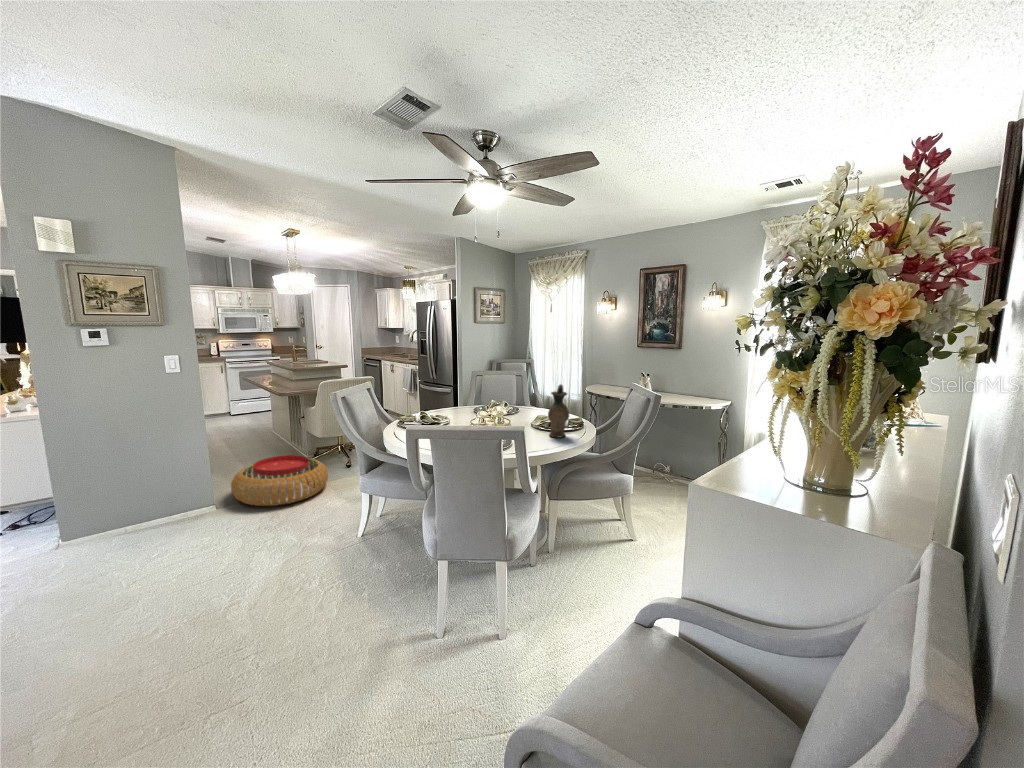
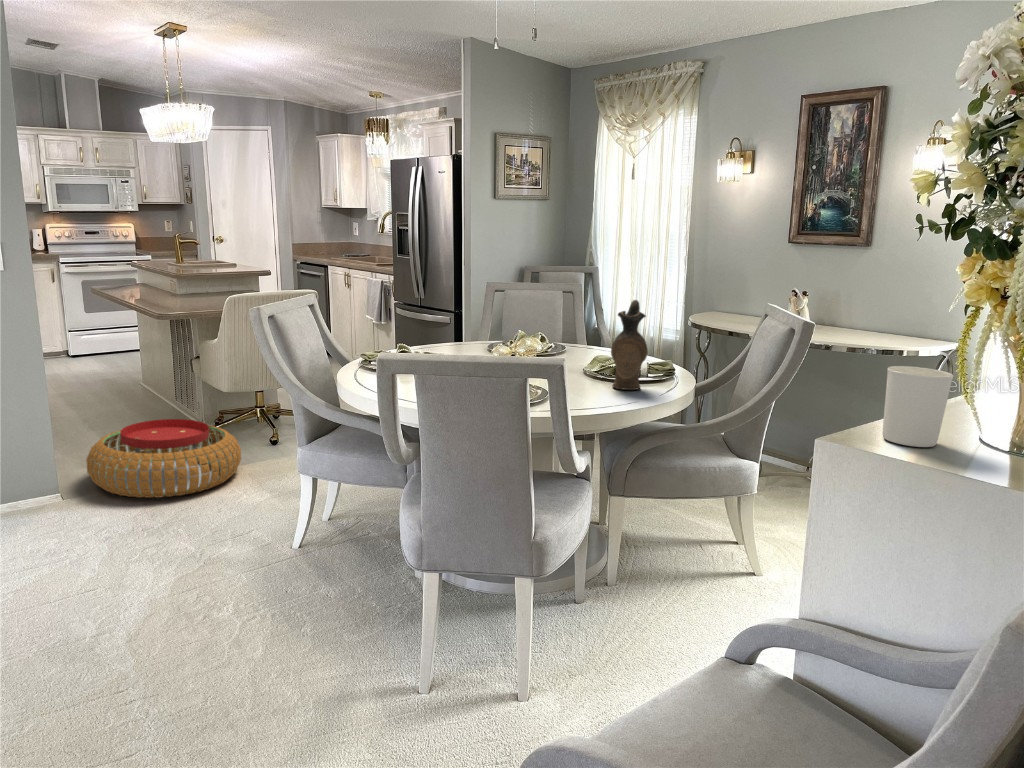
candle holder: none [741,440,788,495] -> present [883,366,953,447]

